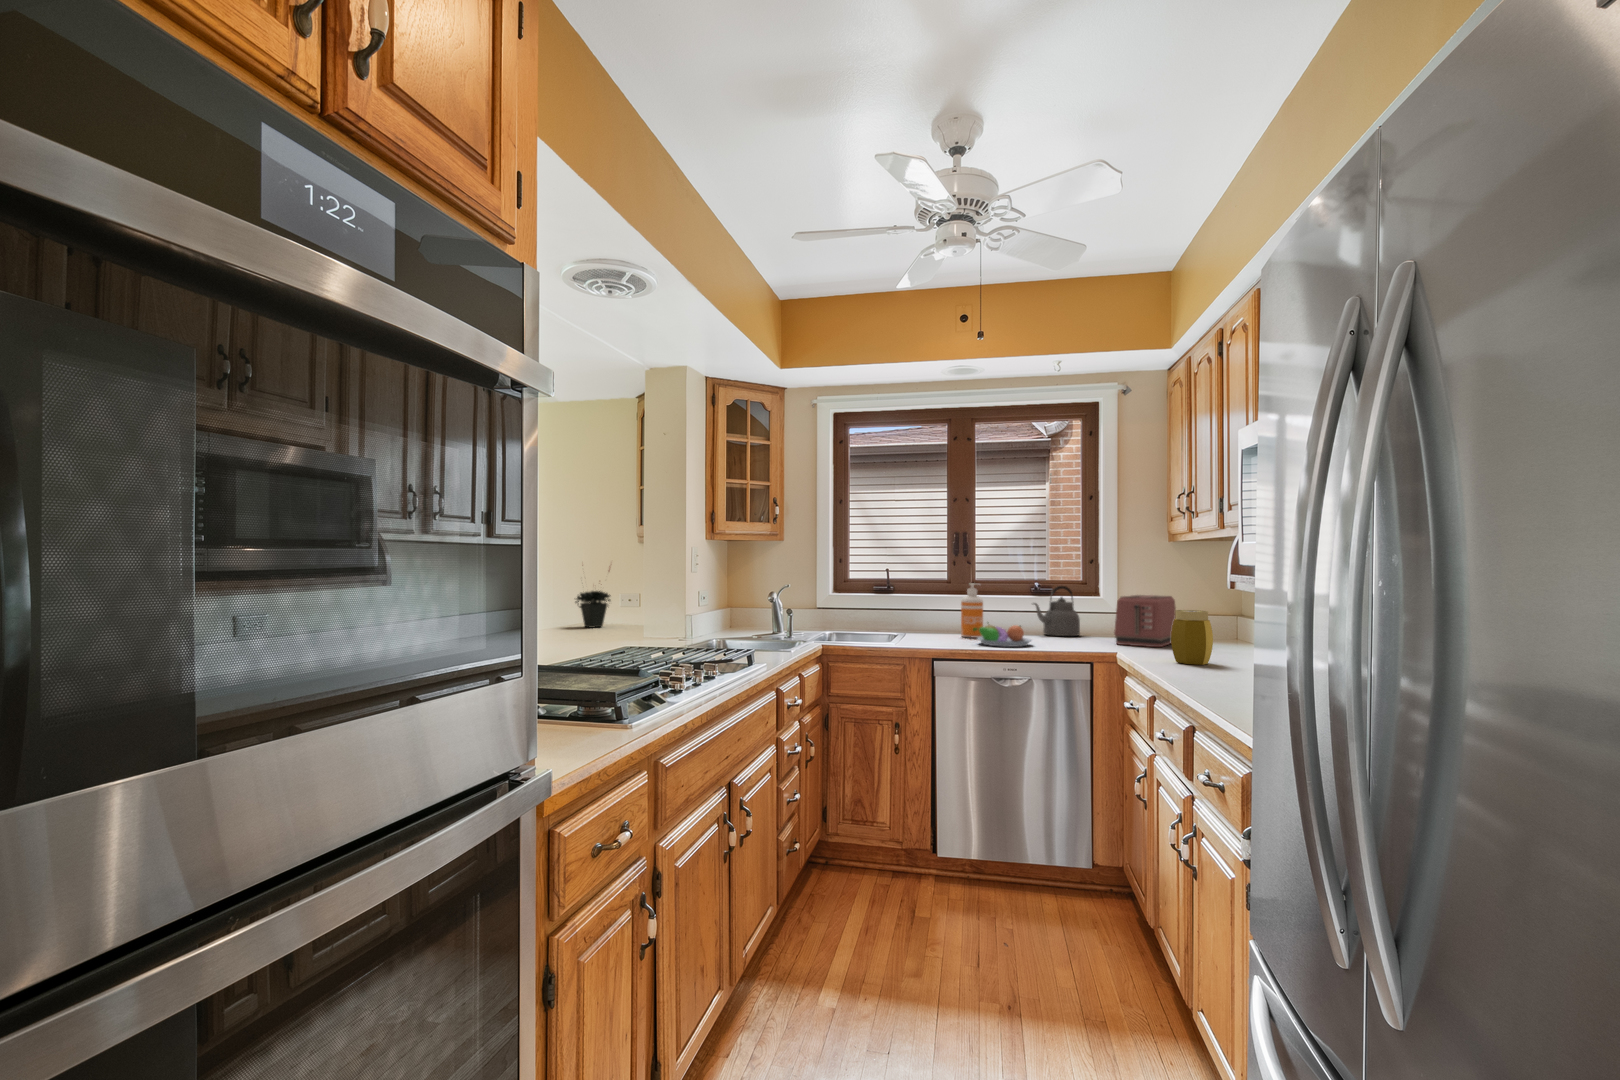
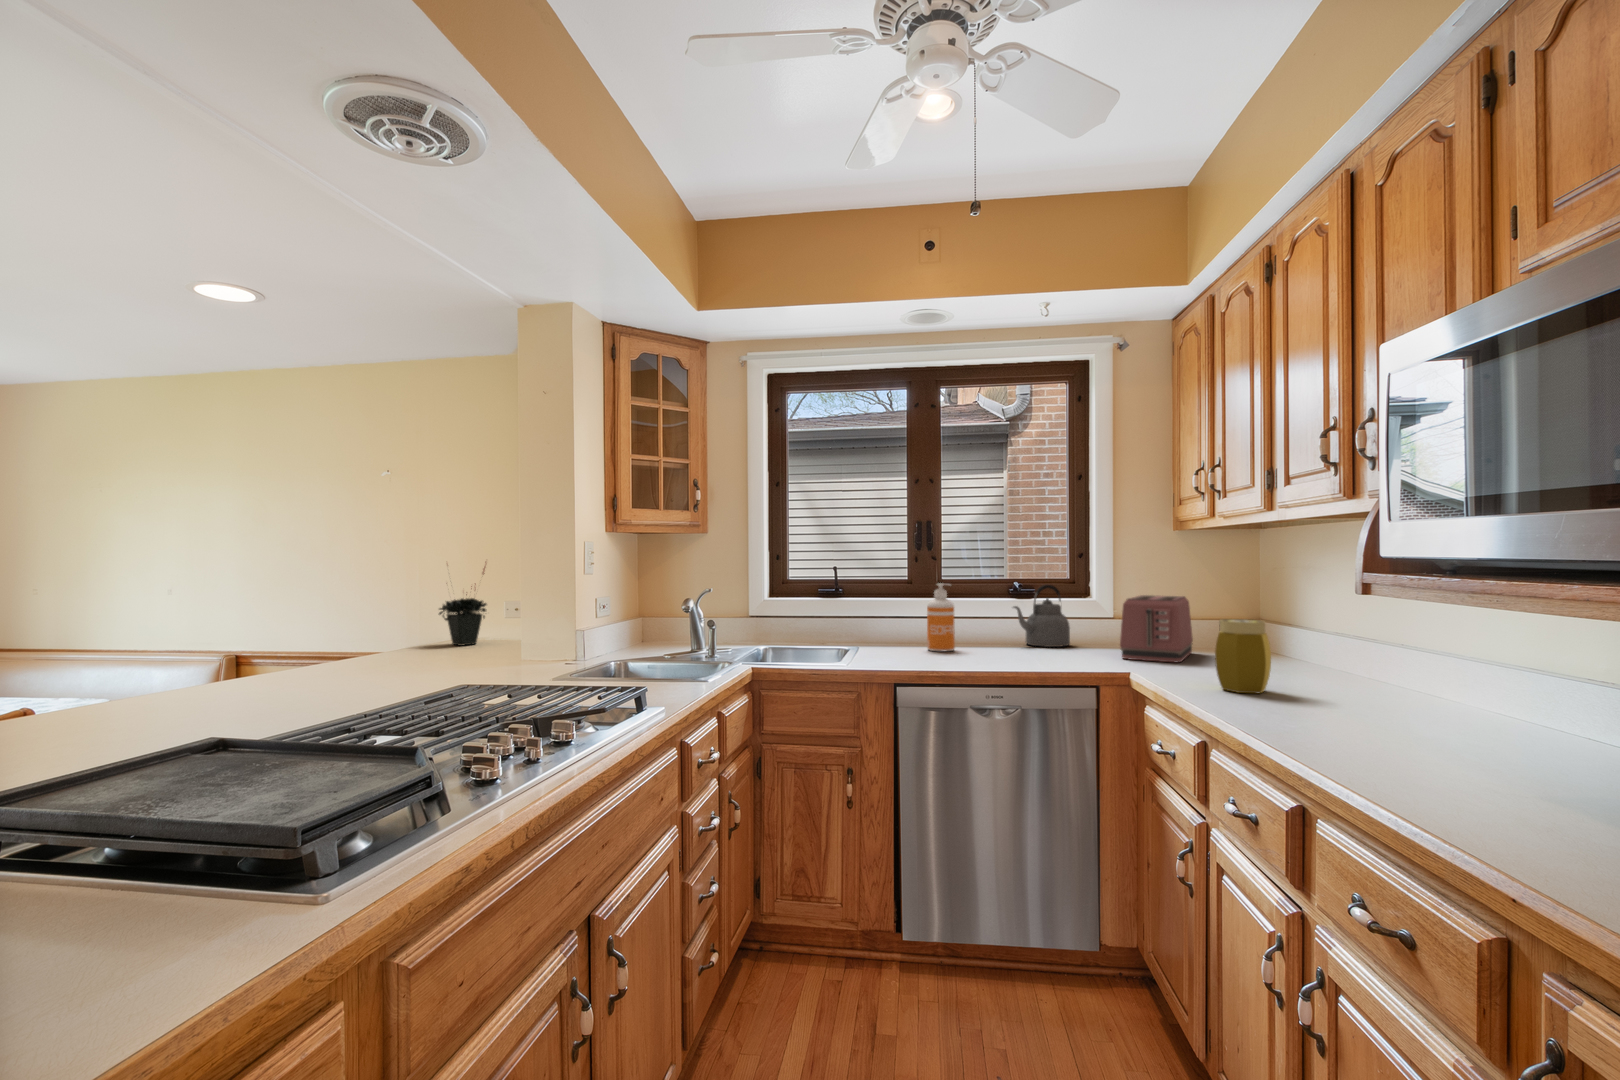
fruit bowl: present [973,625,1032,647] -> none [945,633,1021,666]

